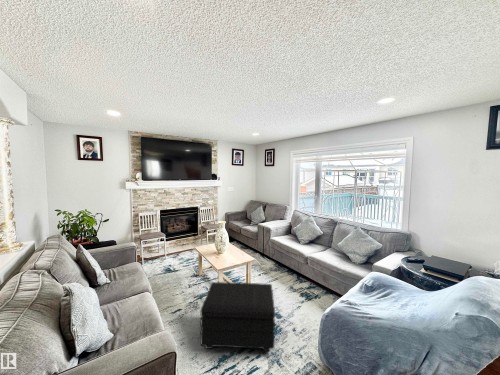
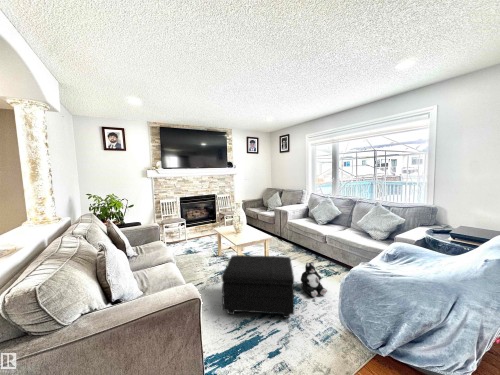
plush toy: none [281,288,307,325] -> present [301,262,327,297]

